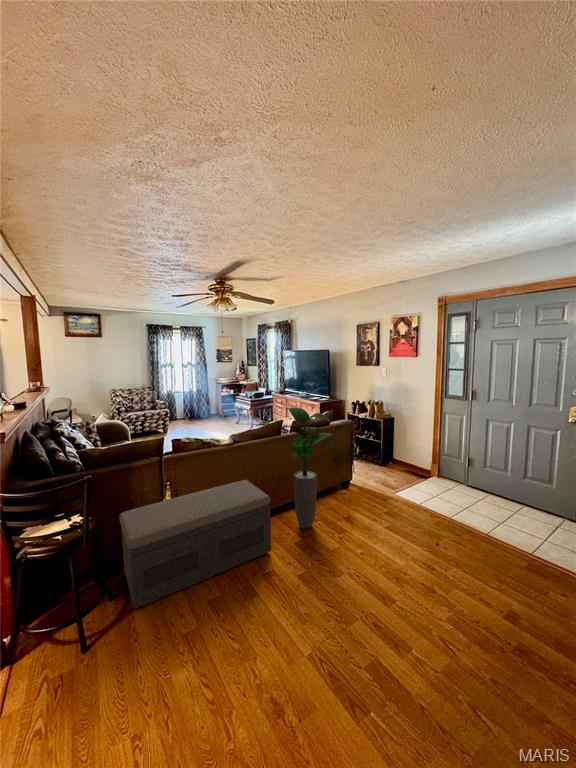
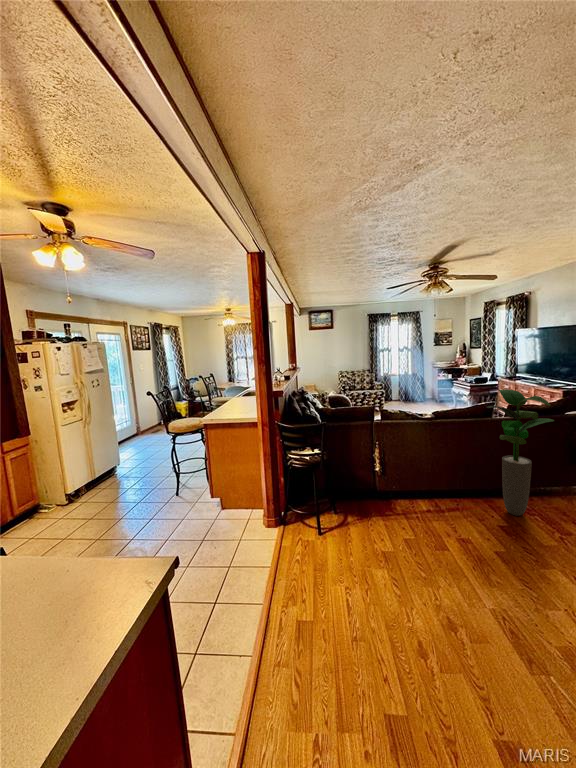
storage bench: present [119,480,271,609] -> none [342,453,470,525]

